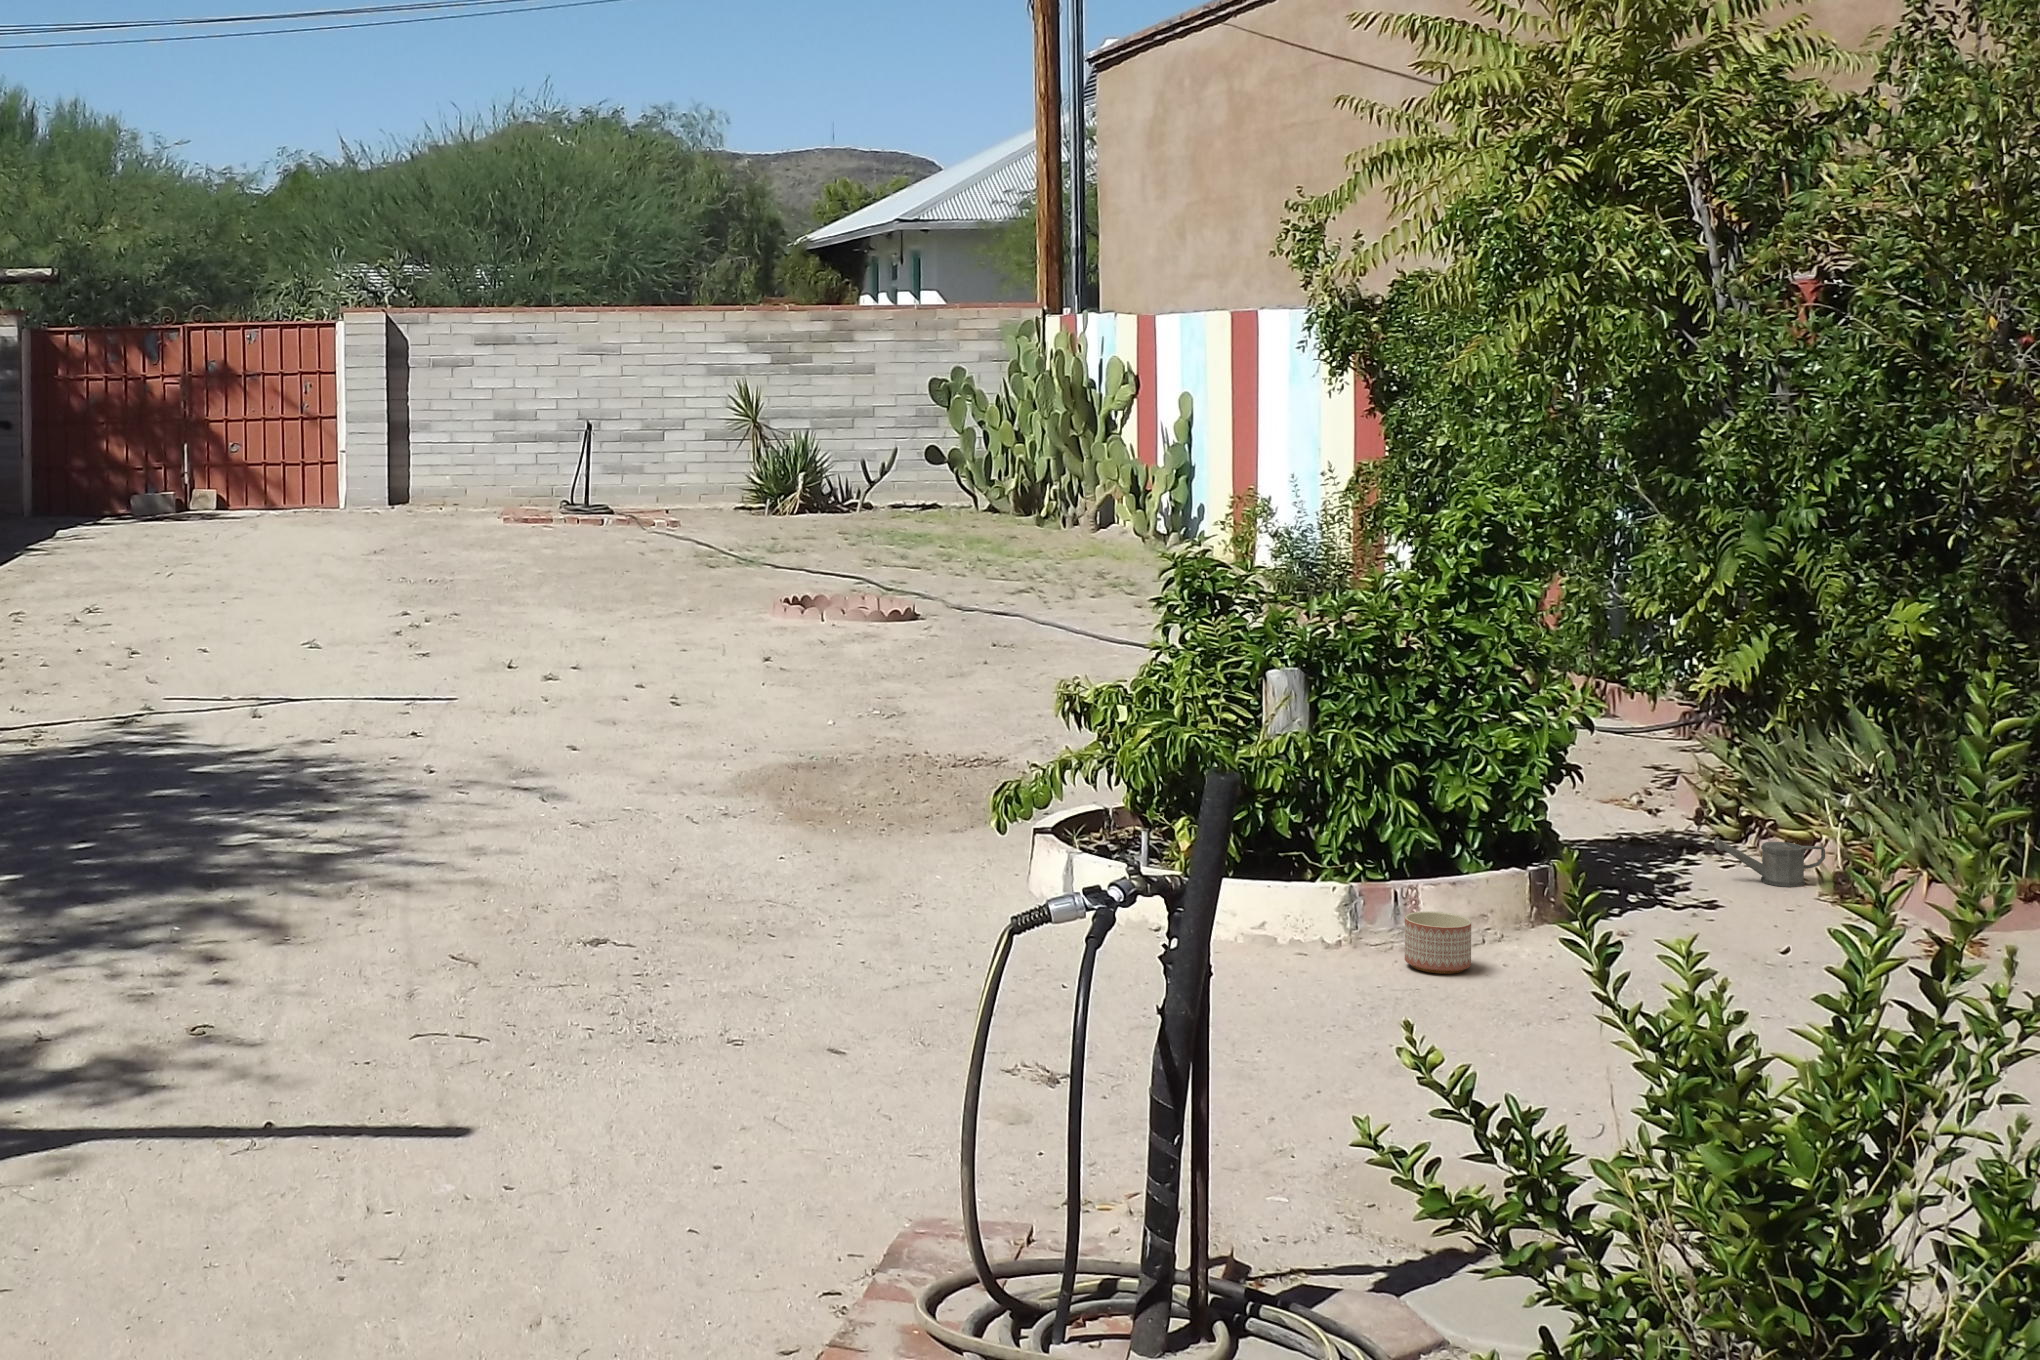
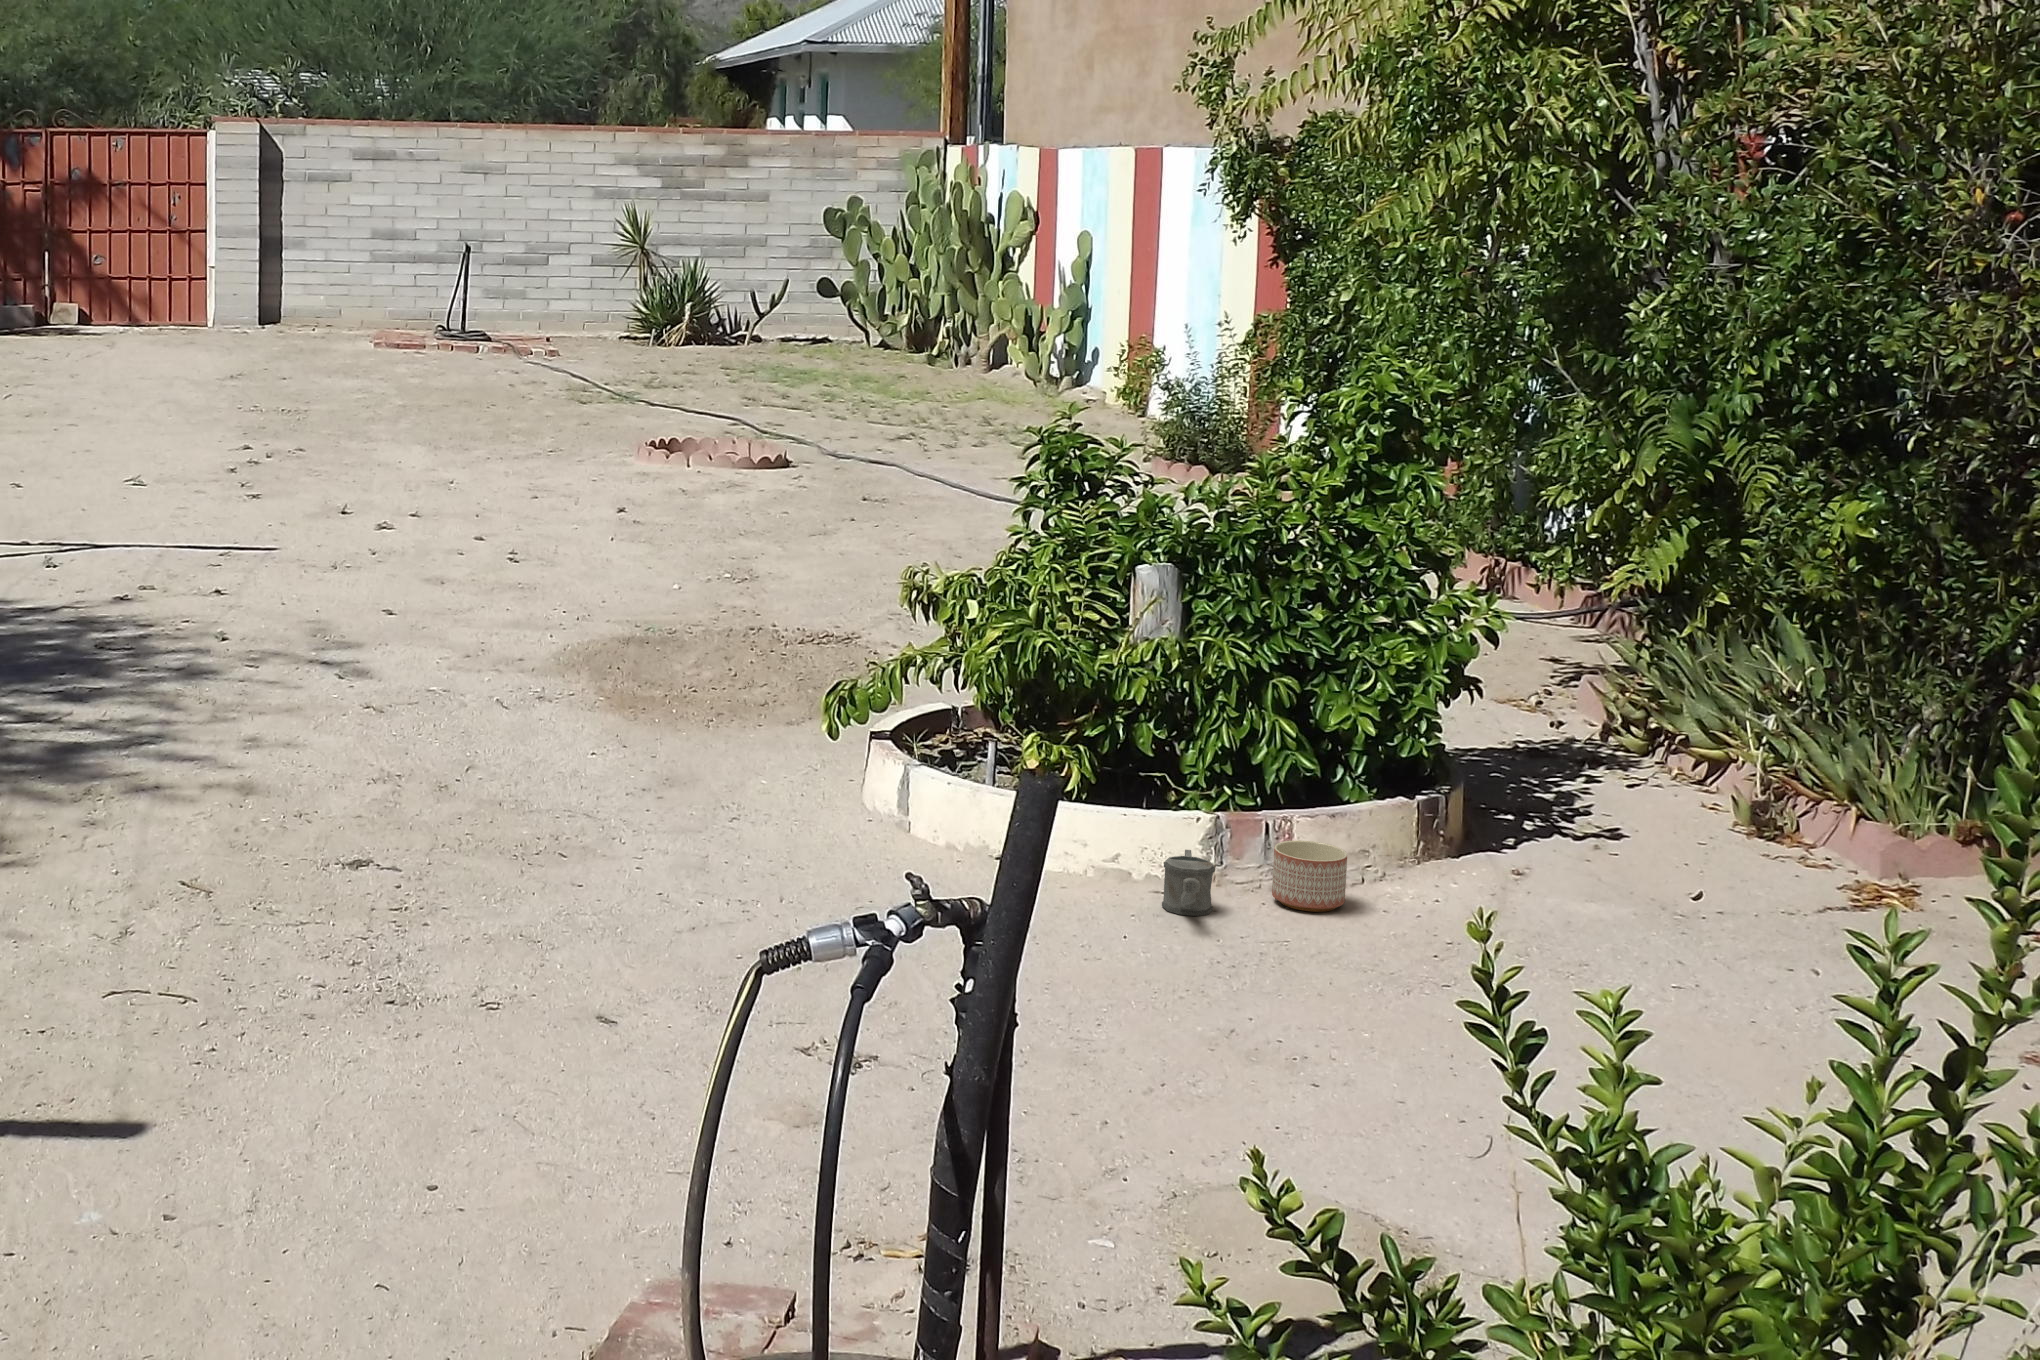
watering can: present [1714,837,1825,887] -> present [1162,850,1215,916]

